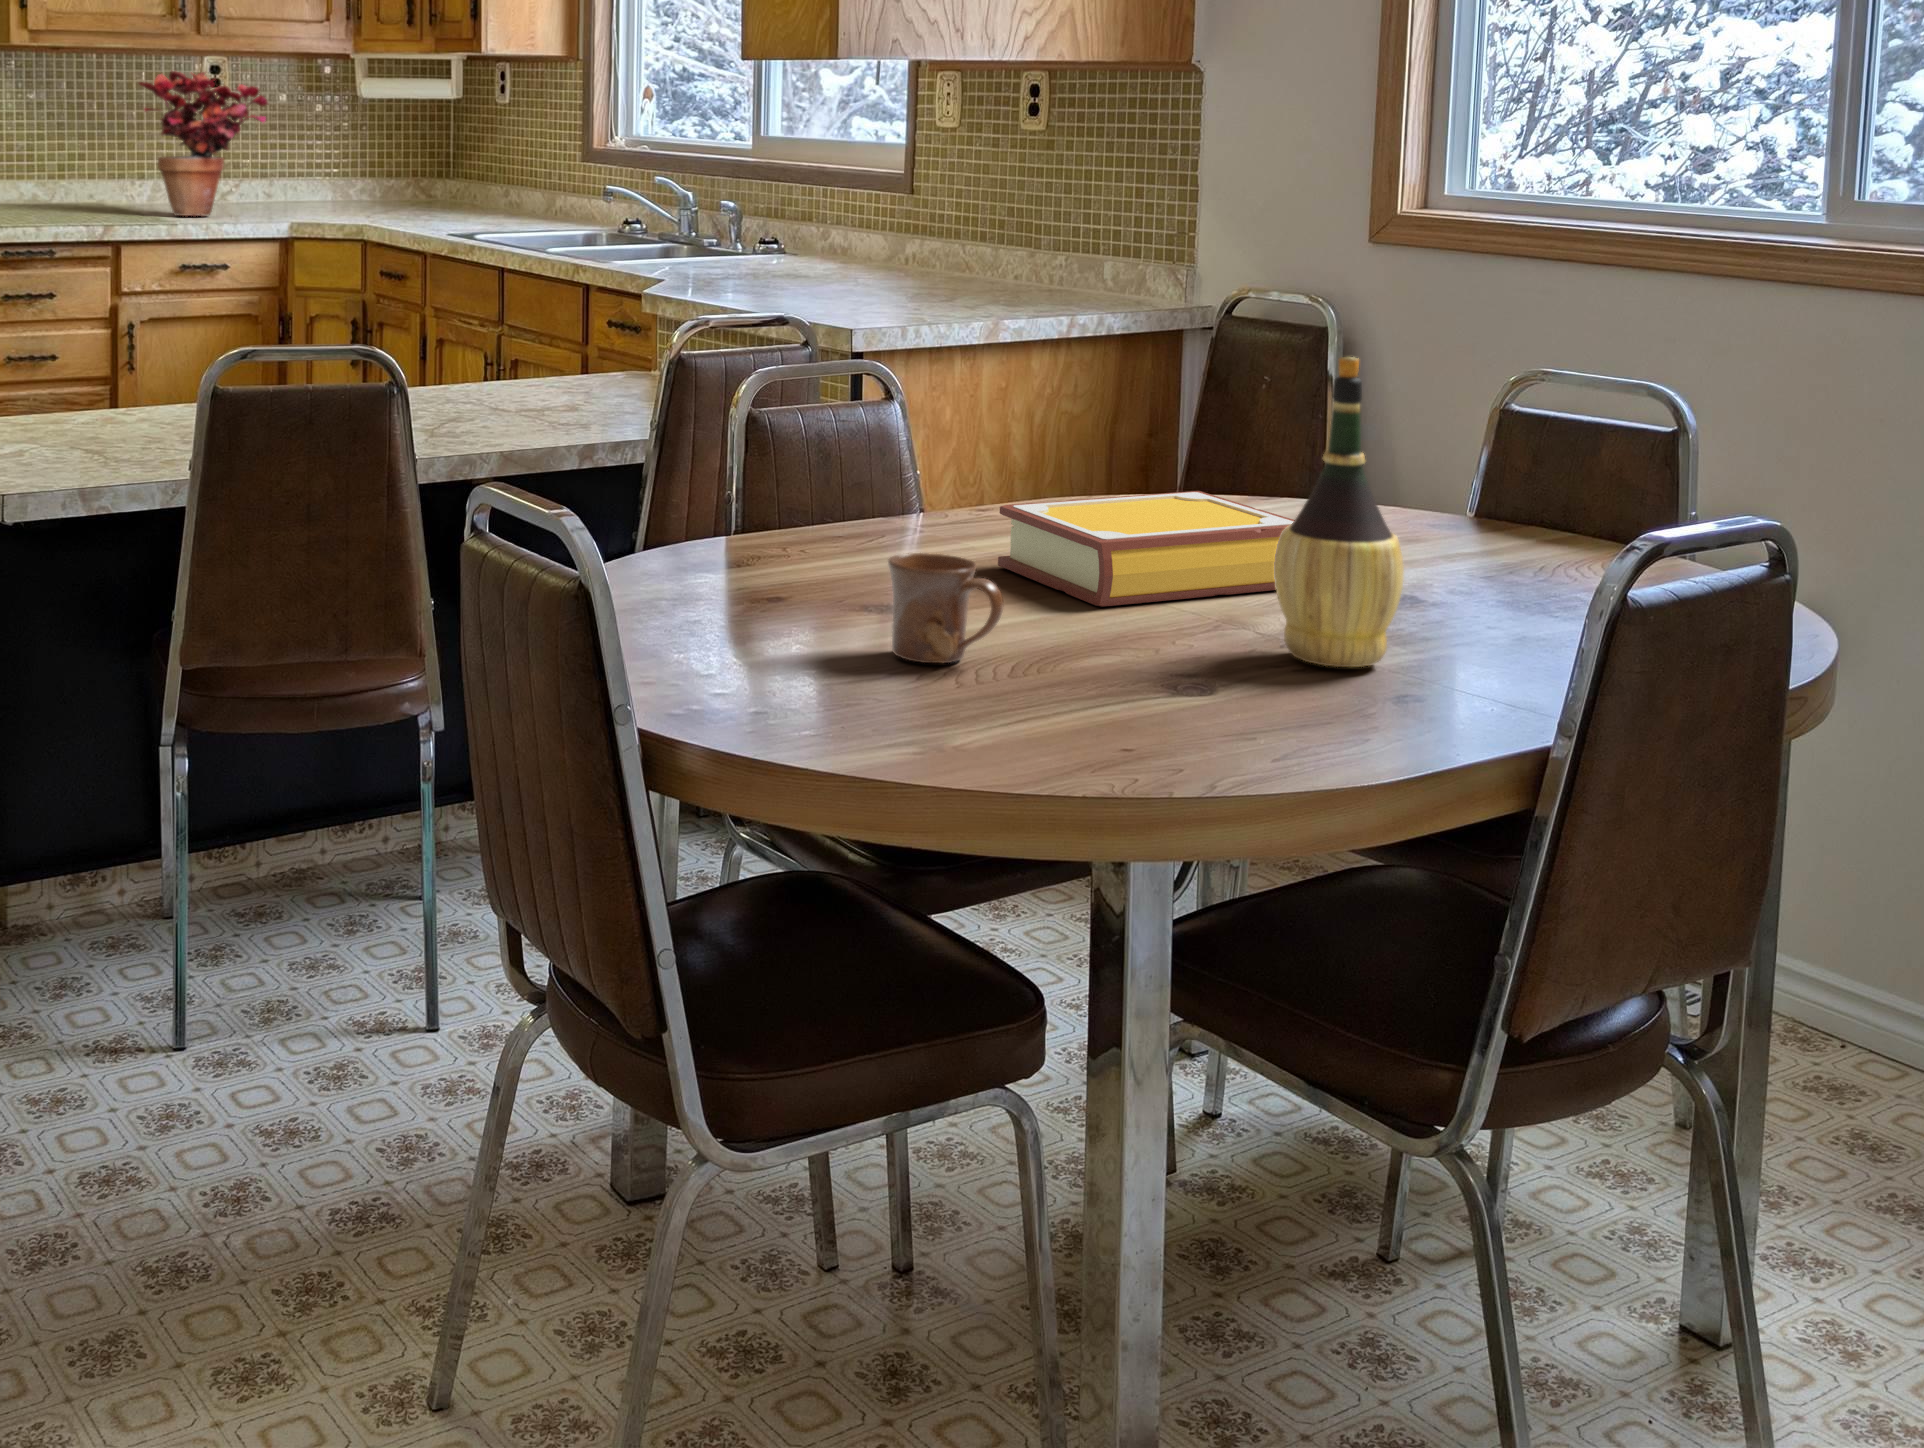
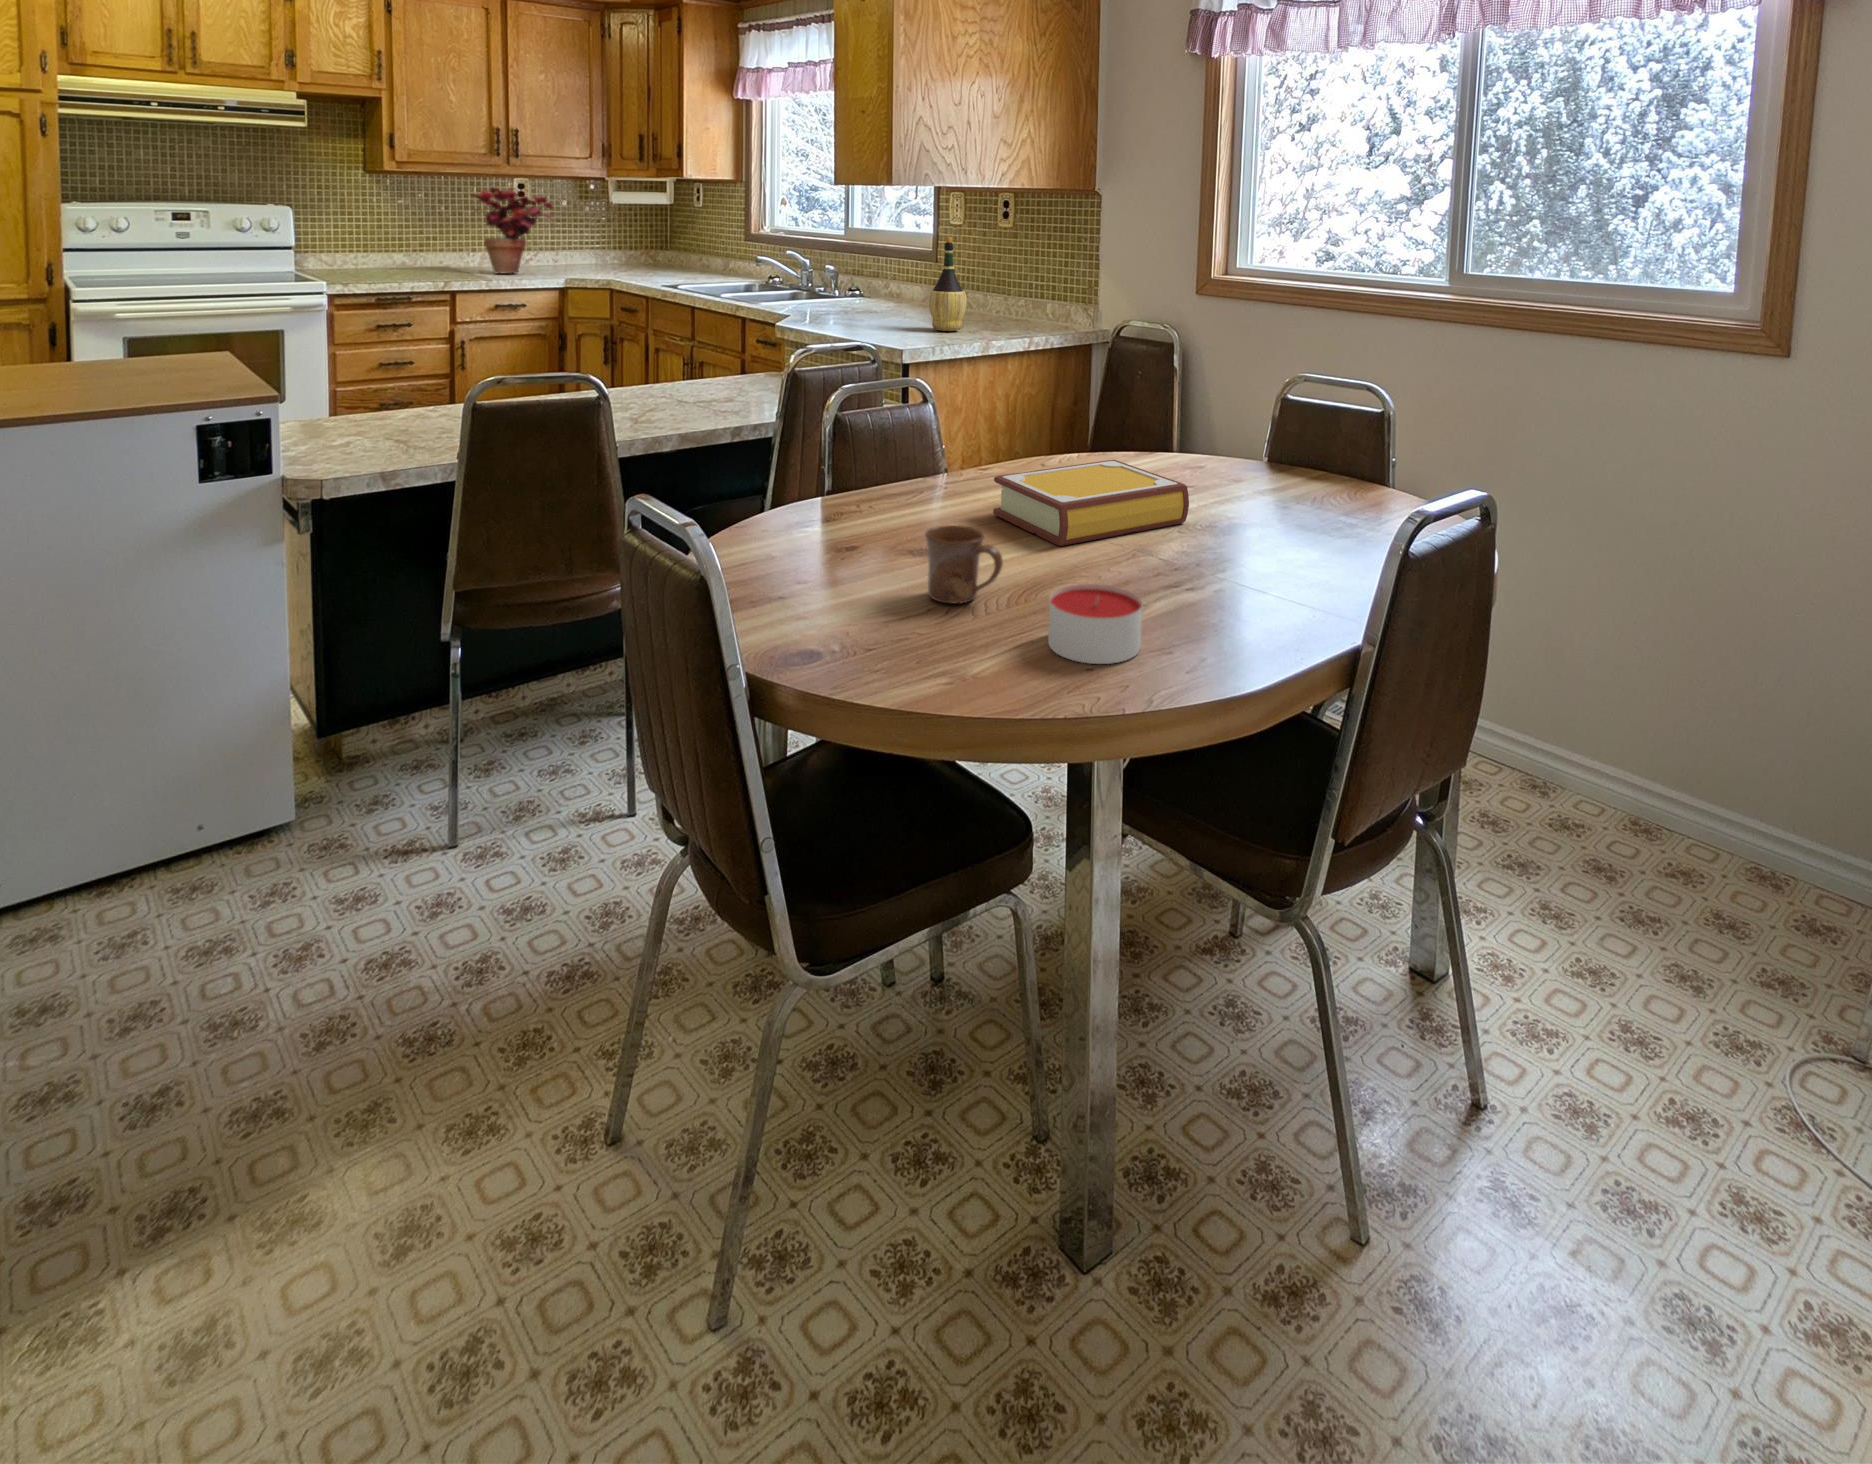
wine bottle: present [1274,357,1404,667] -> present [929,237,967,331]
candle: none [1066,632,1207,736] -> present [1048,584,1142,664]

